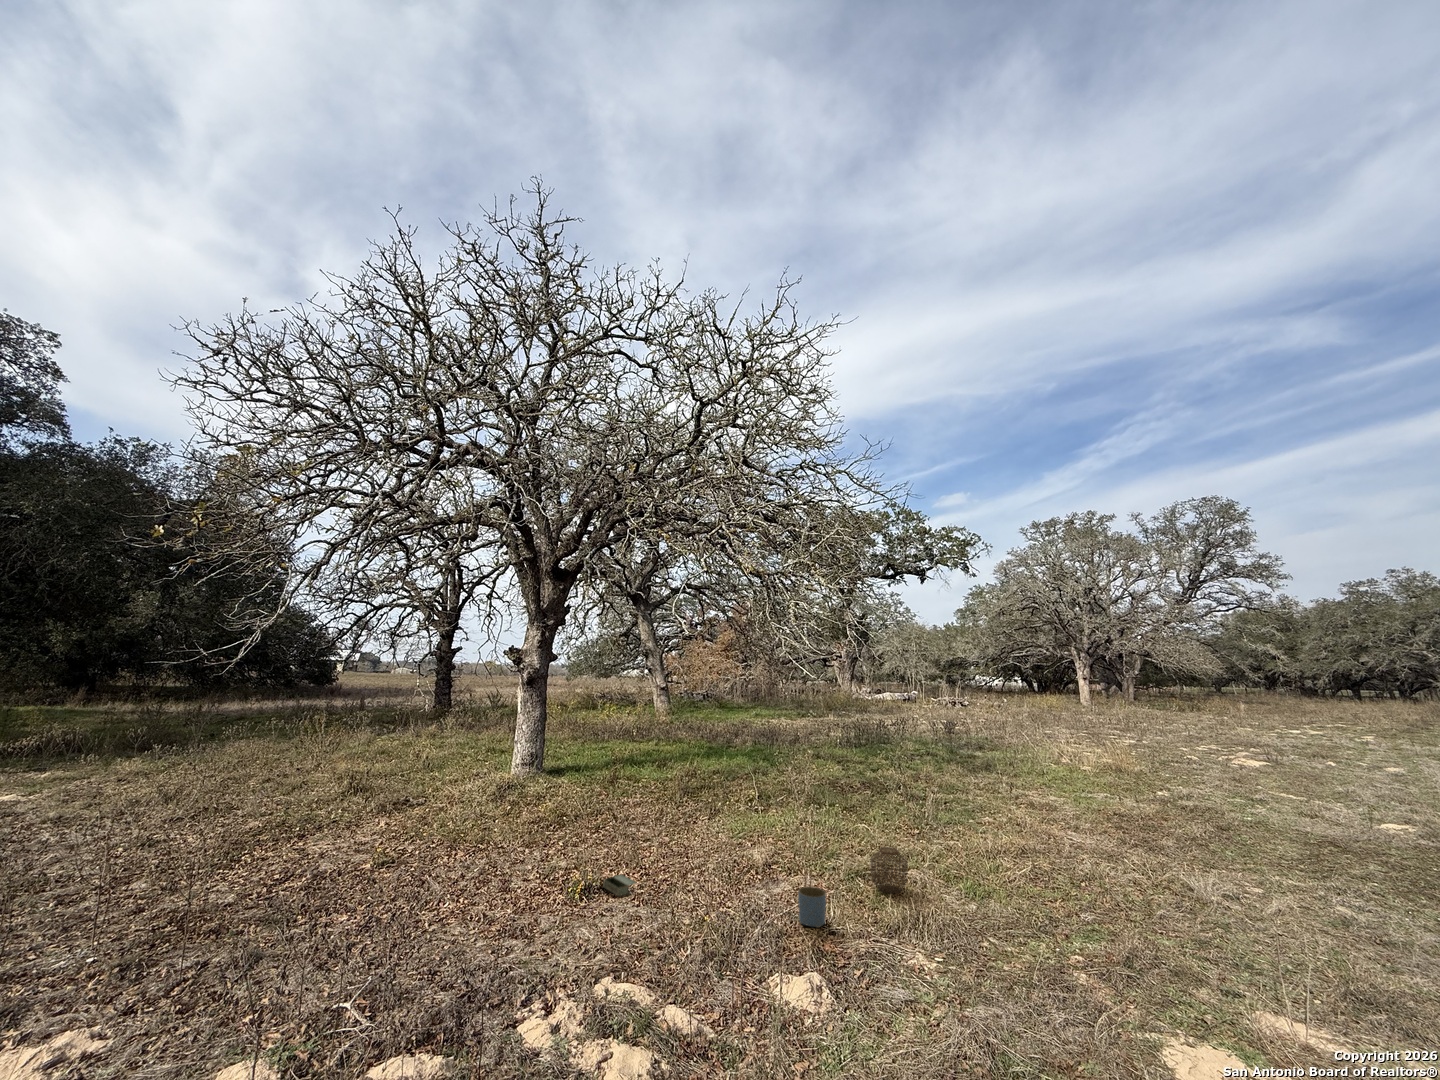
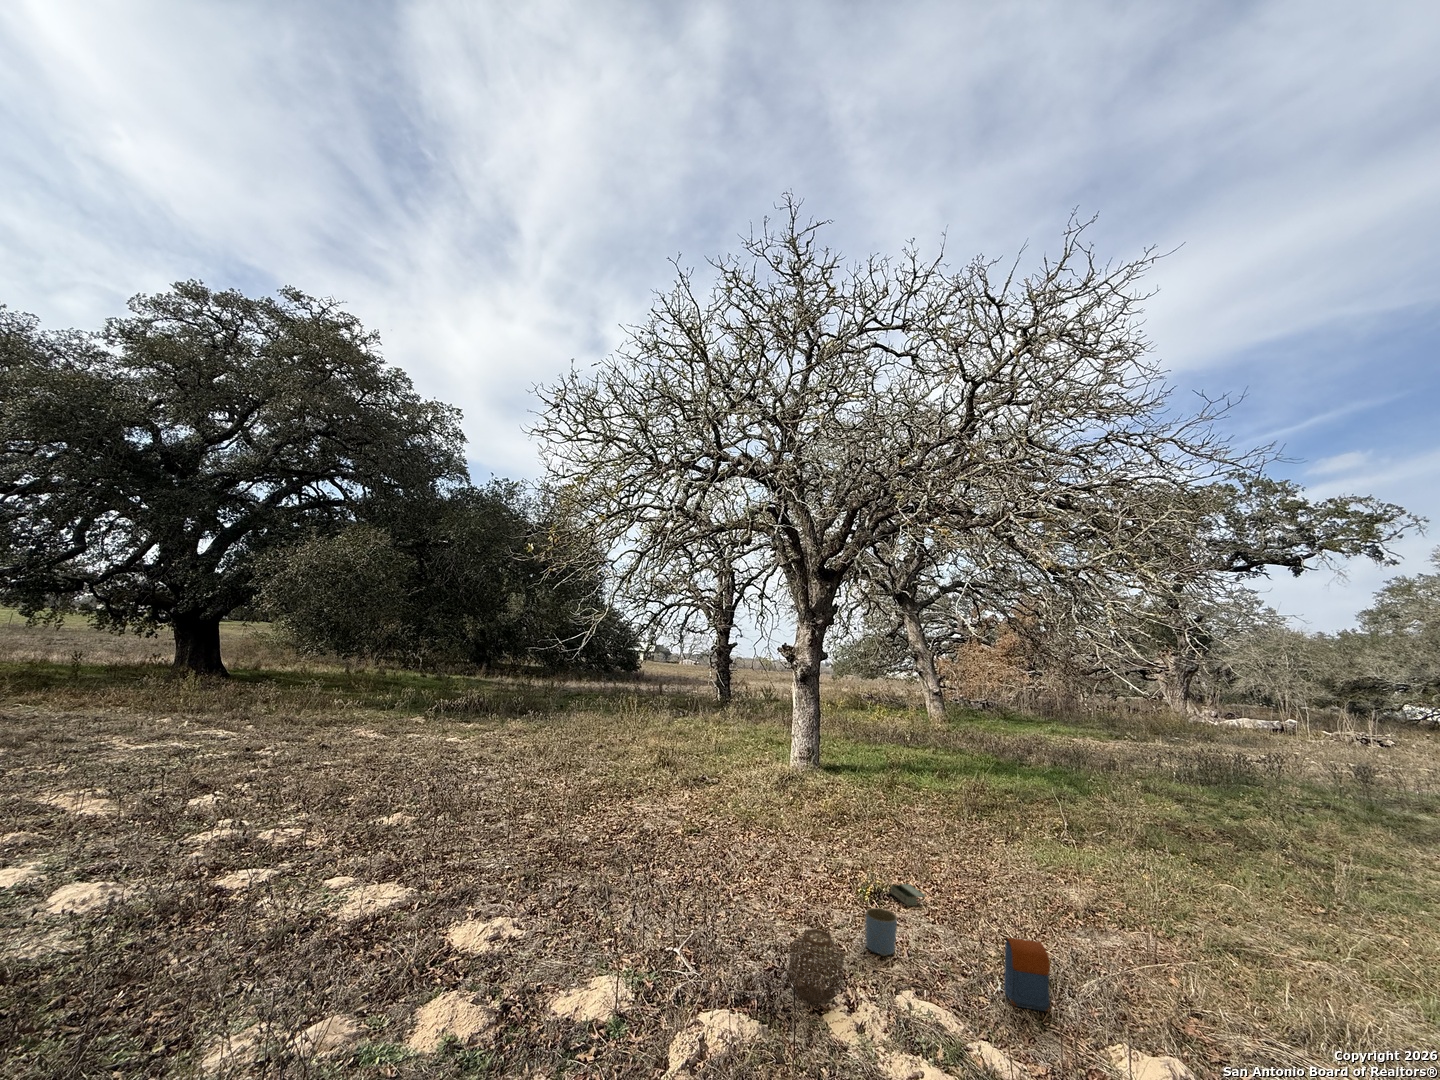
woven basket: present [870,847,908,893] -> present [789,929,844,1004]
planter: present [798,886,826,928] -> present [865,908,897,956]
backpack: none [696,903,734,967] -> present [1004,937,1050,1011]

